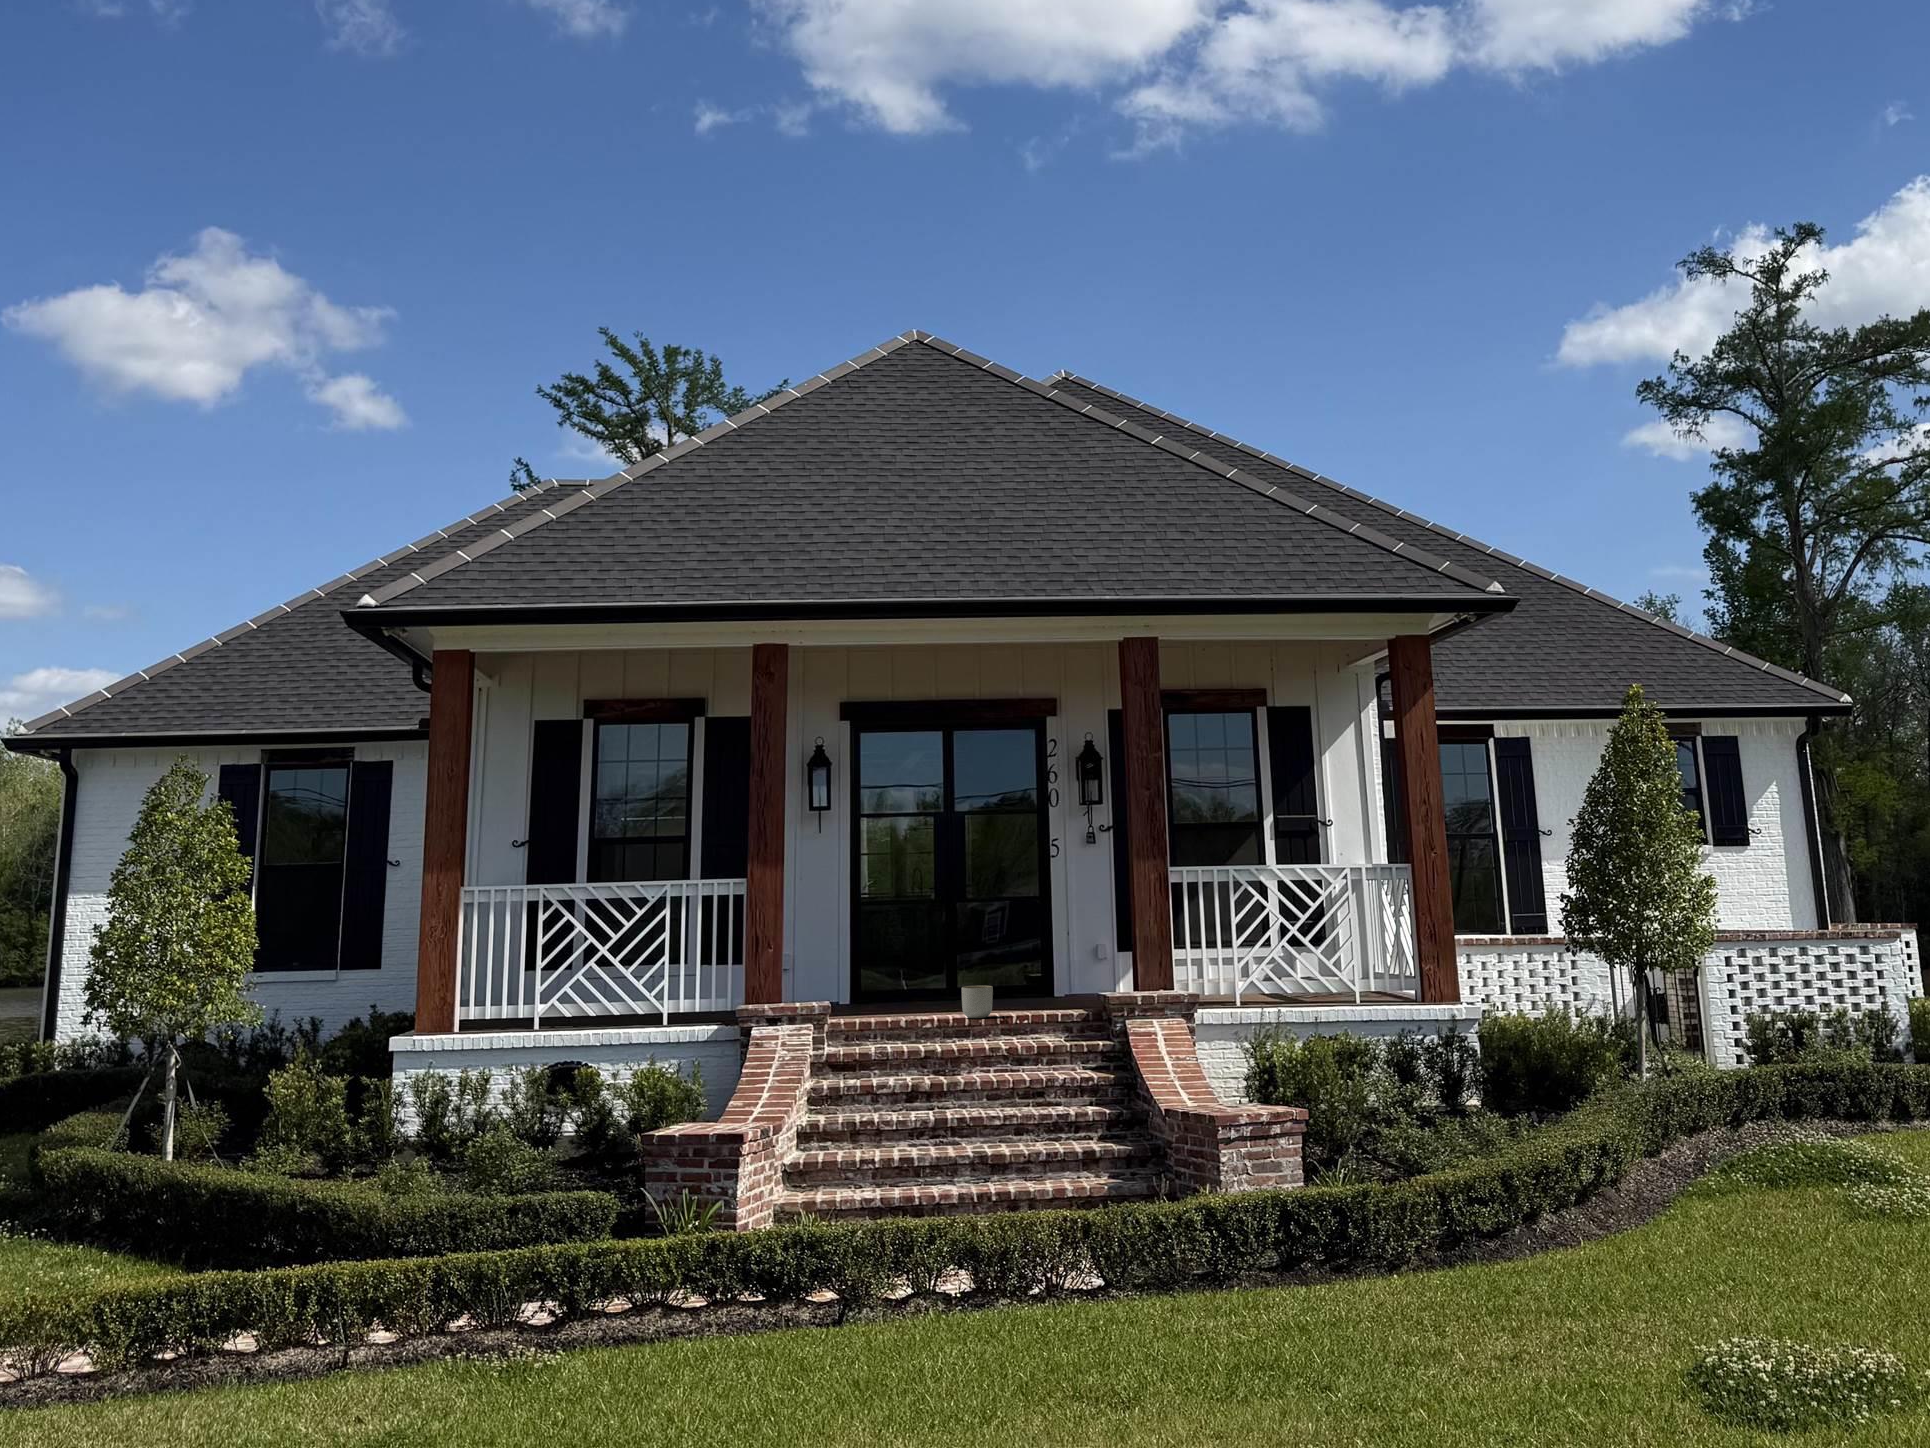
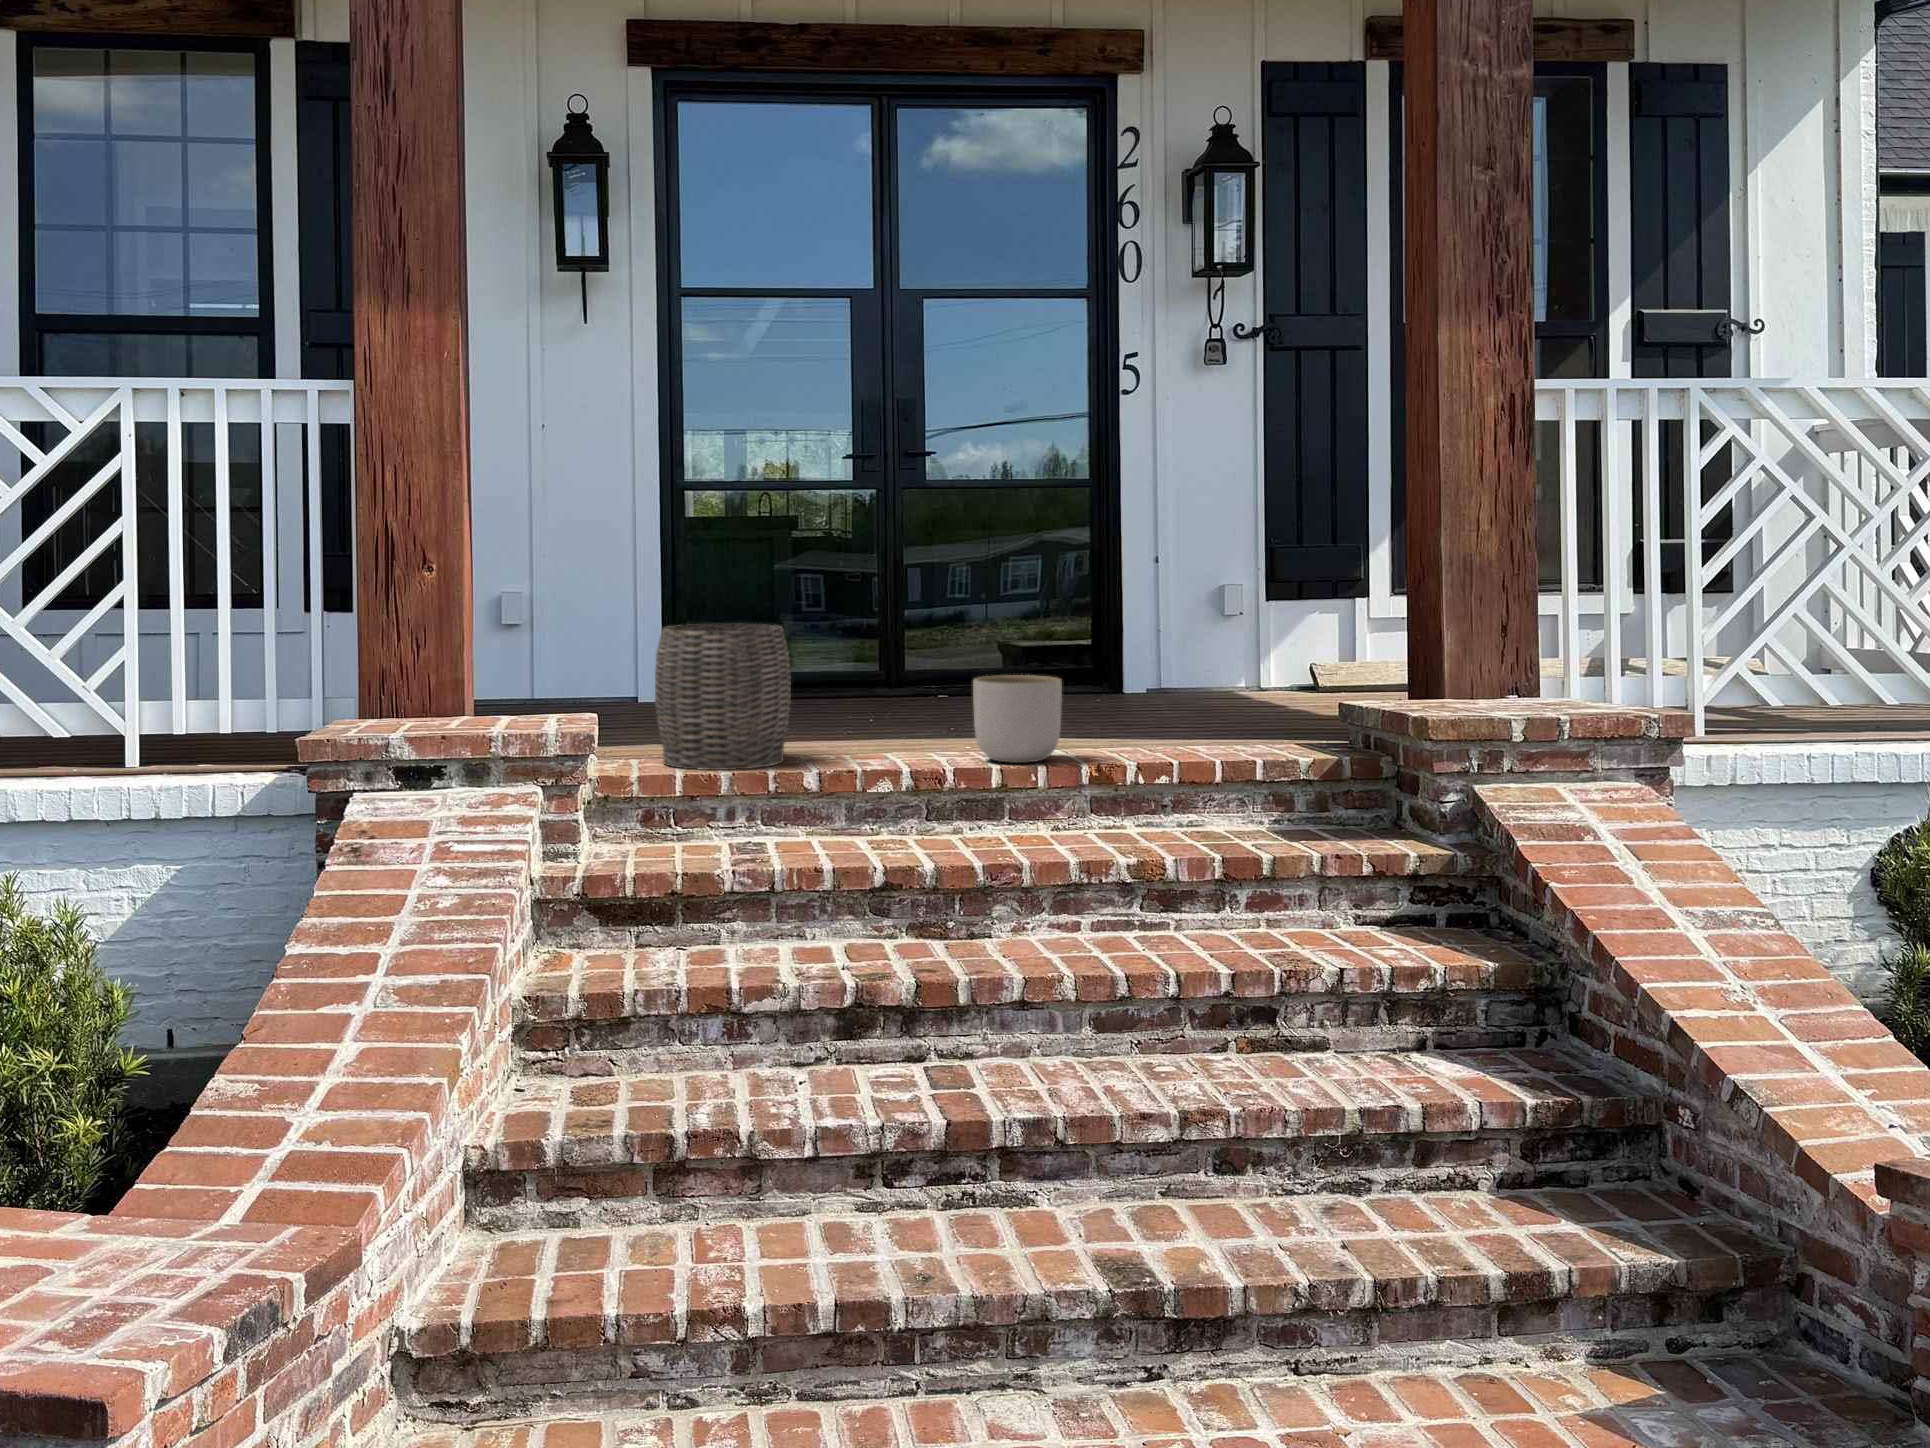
woven basket: none [850,968,898,1023] -> present [655,624,791,770]

